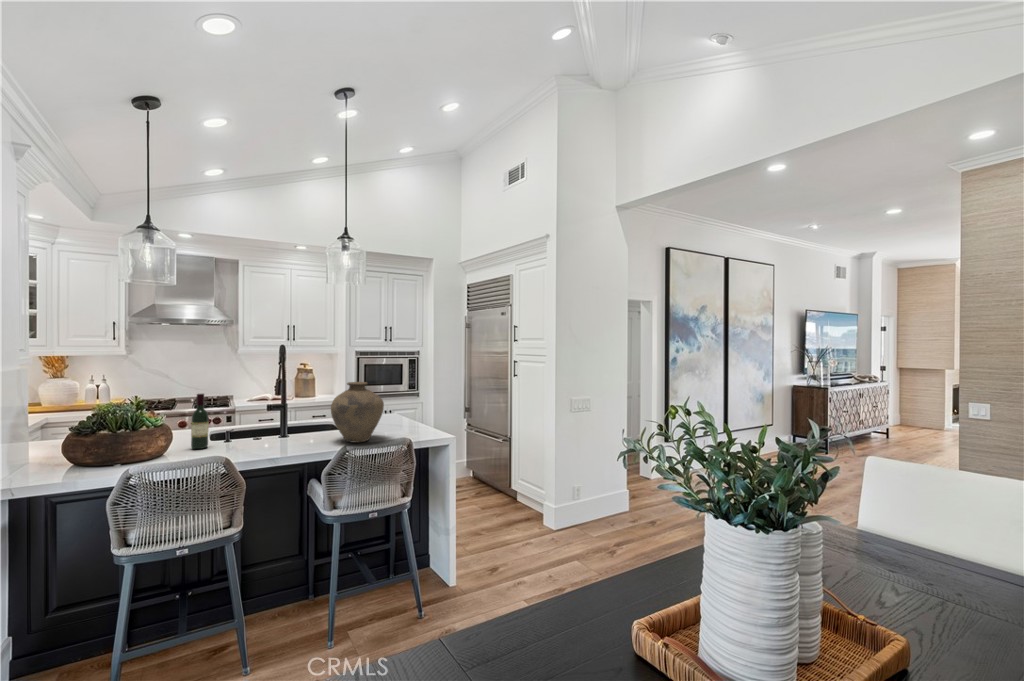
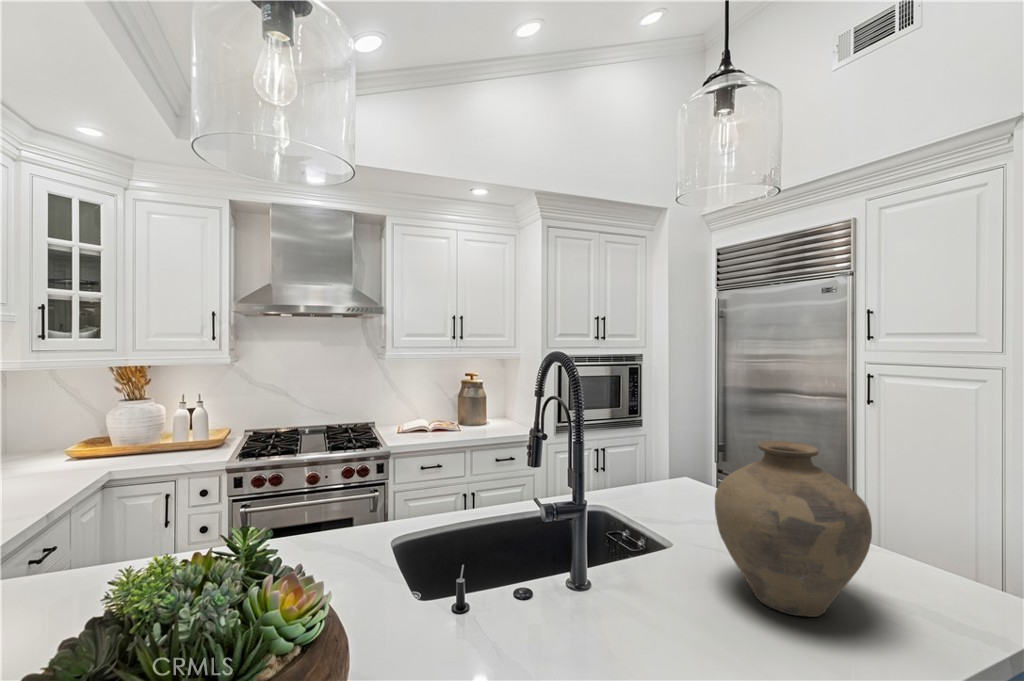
wine bottle: present [191,394,209,449] -> none [395,480,436,642]

